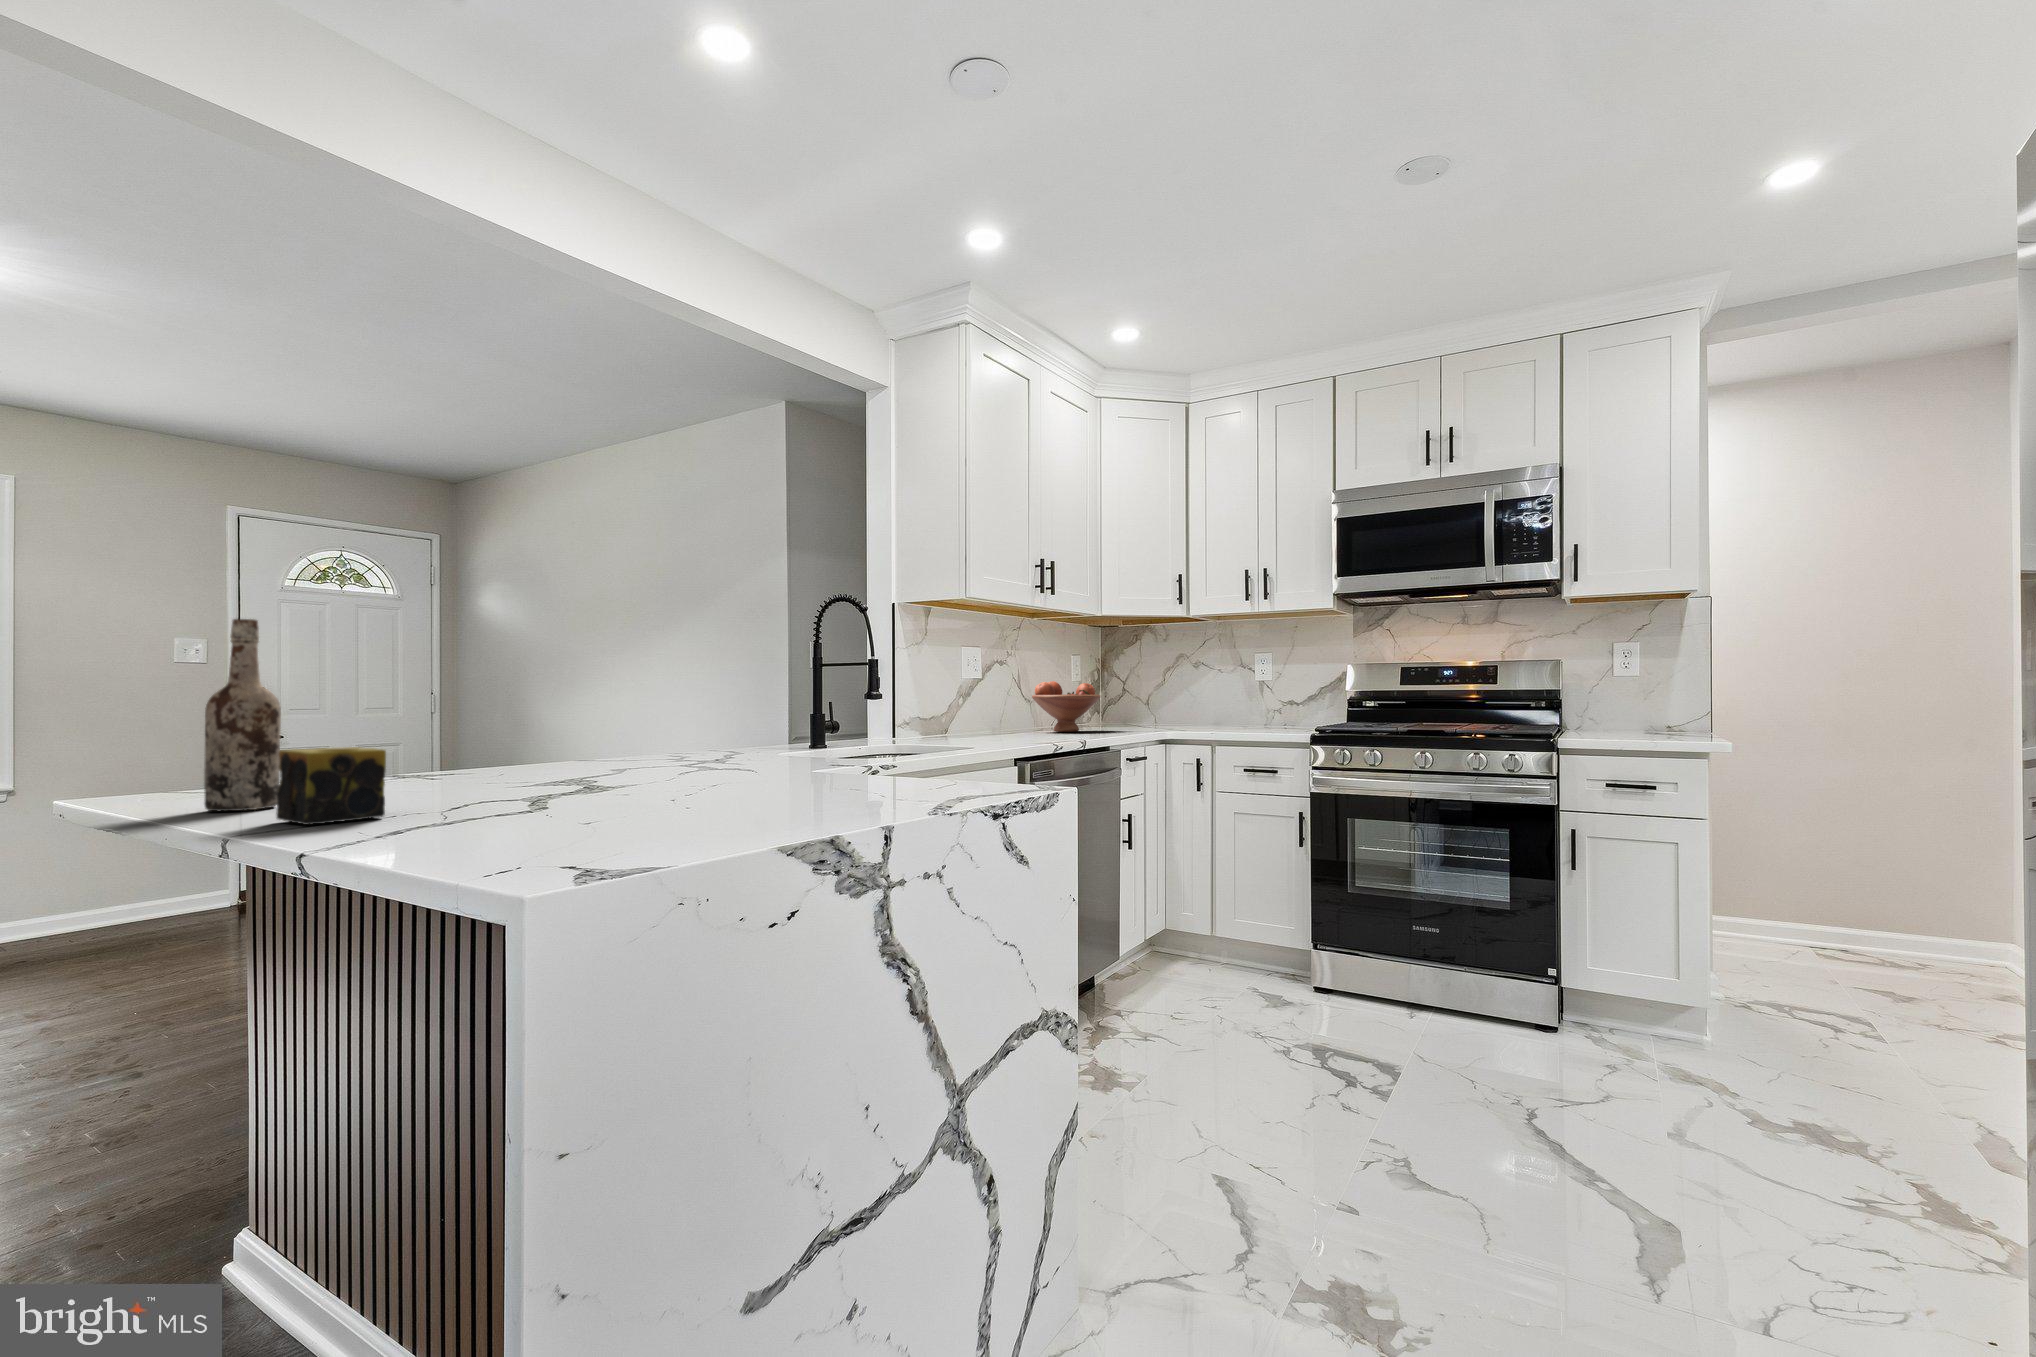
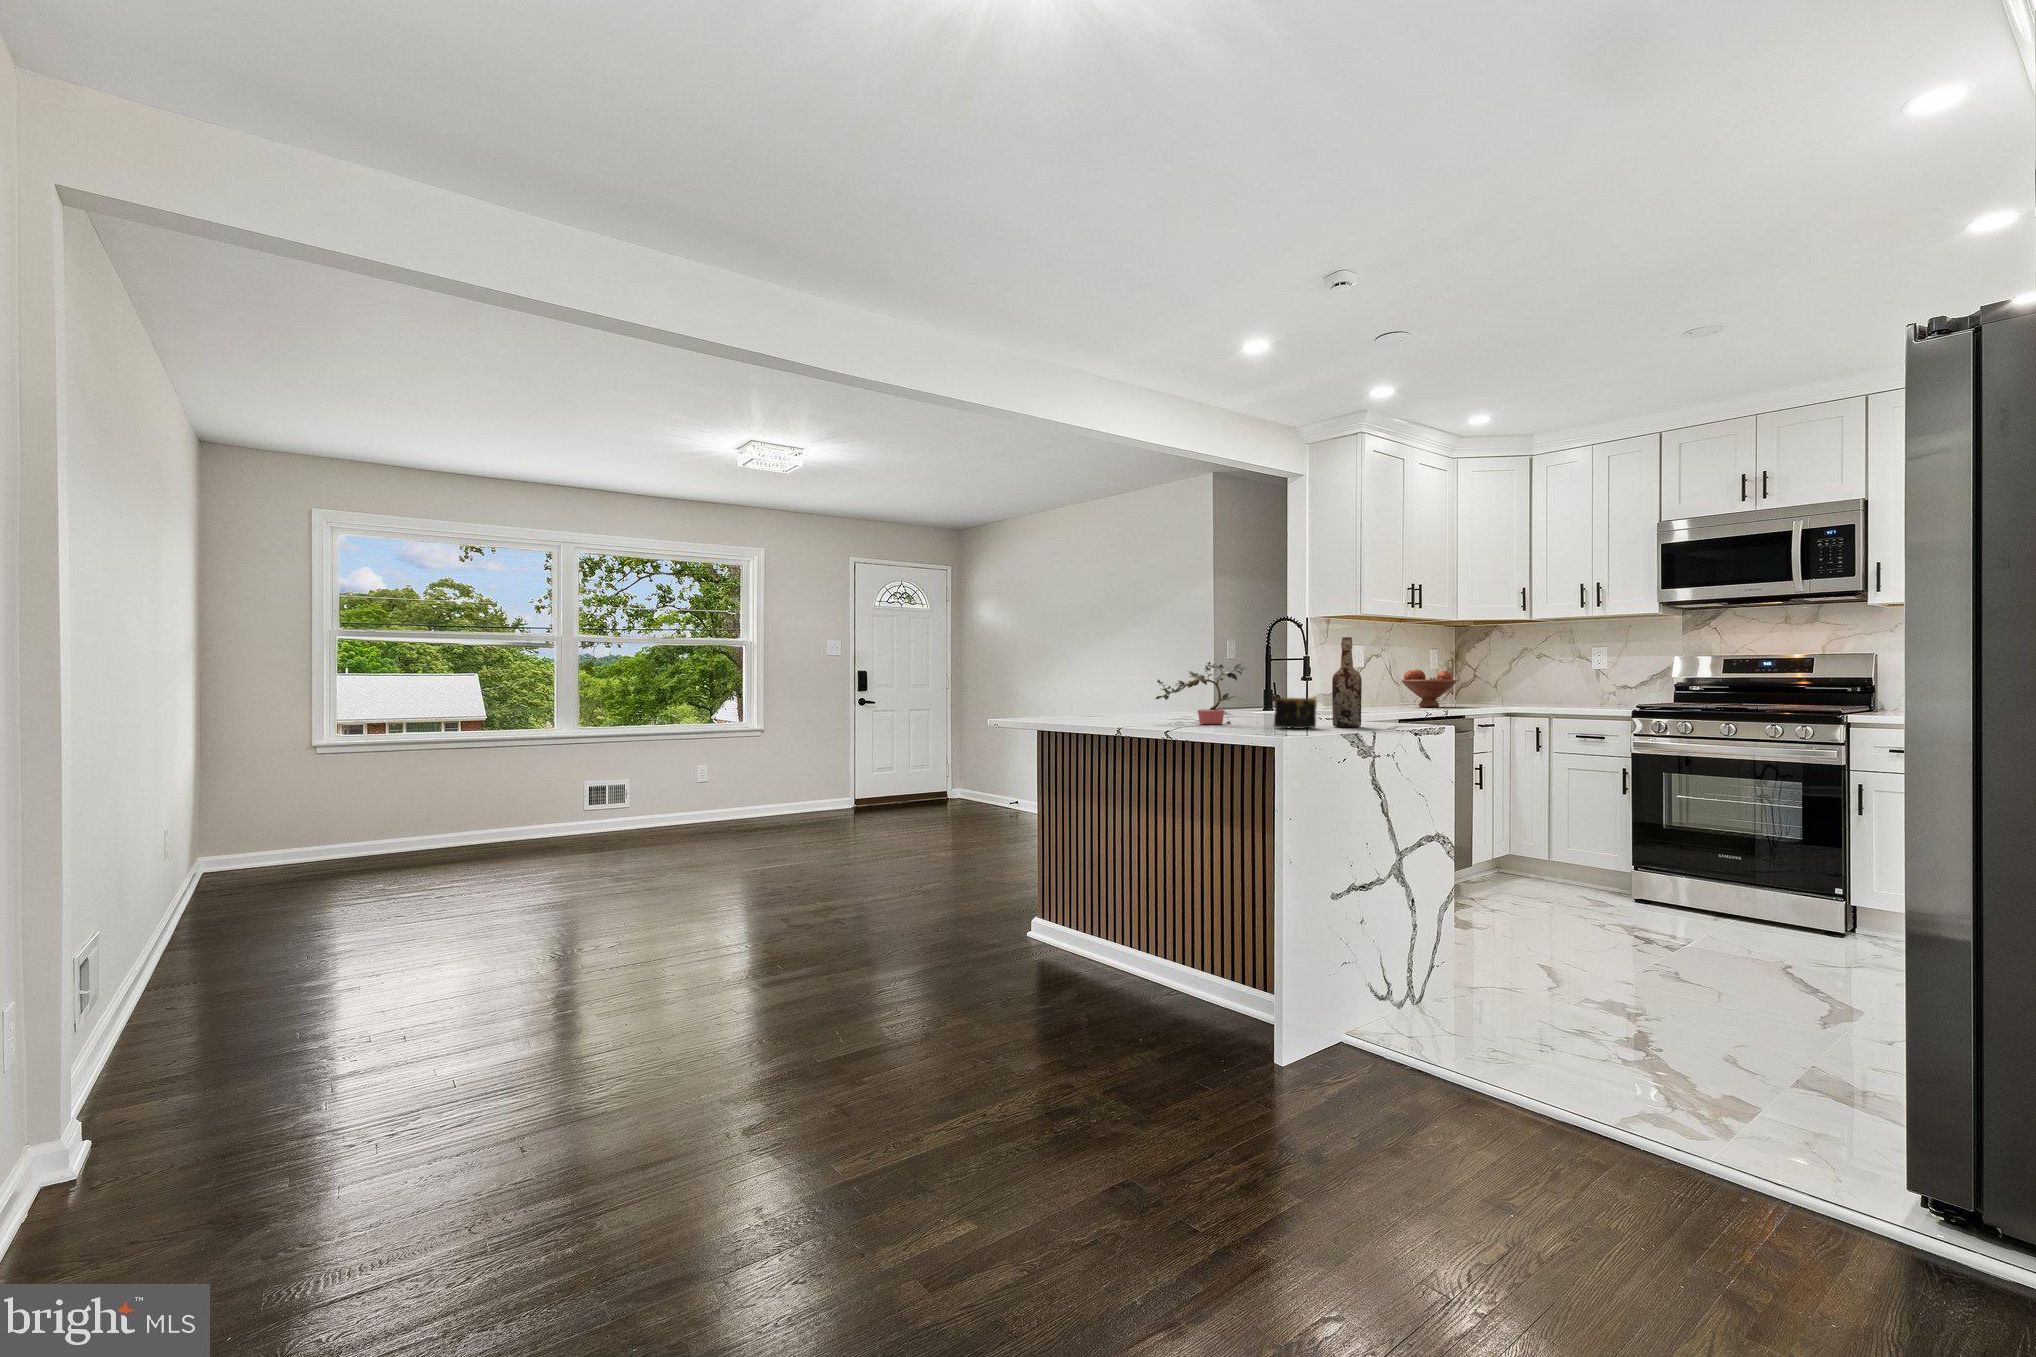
wine bottle: present [204,619,281,811] -> present [1332,637,1362,727]
potted plant: none [485,661,684,797] -> present [1155,662,1246,724]
candle: present [276,747,386,825] -> present [1274,698,1317,729]

